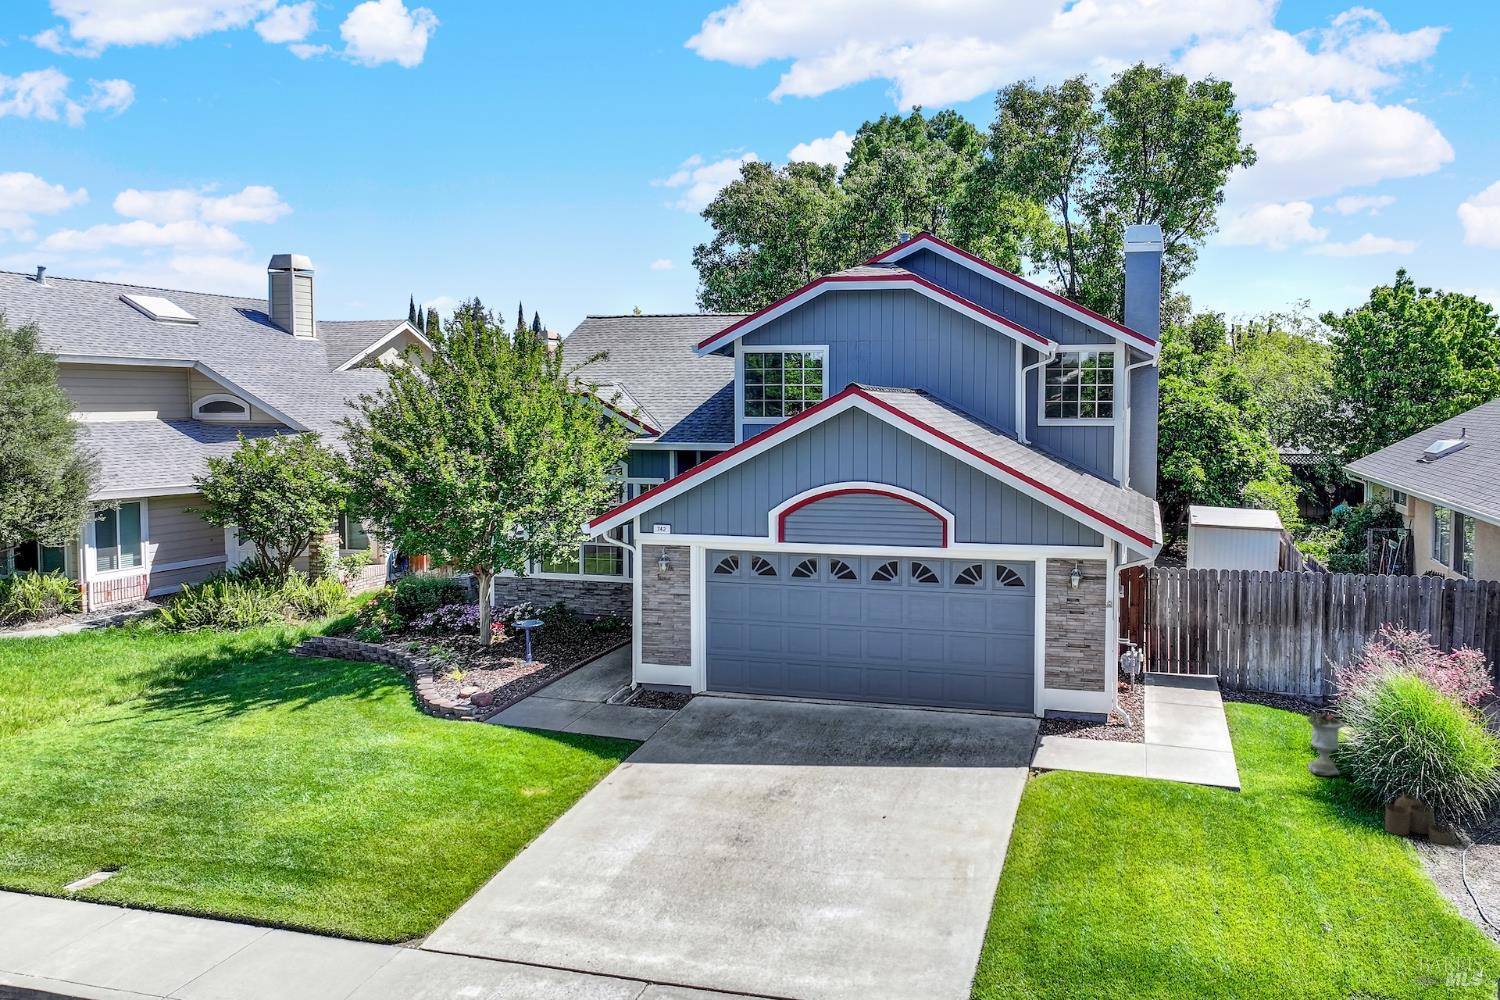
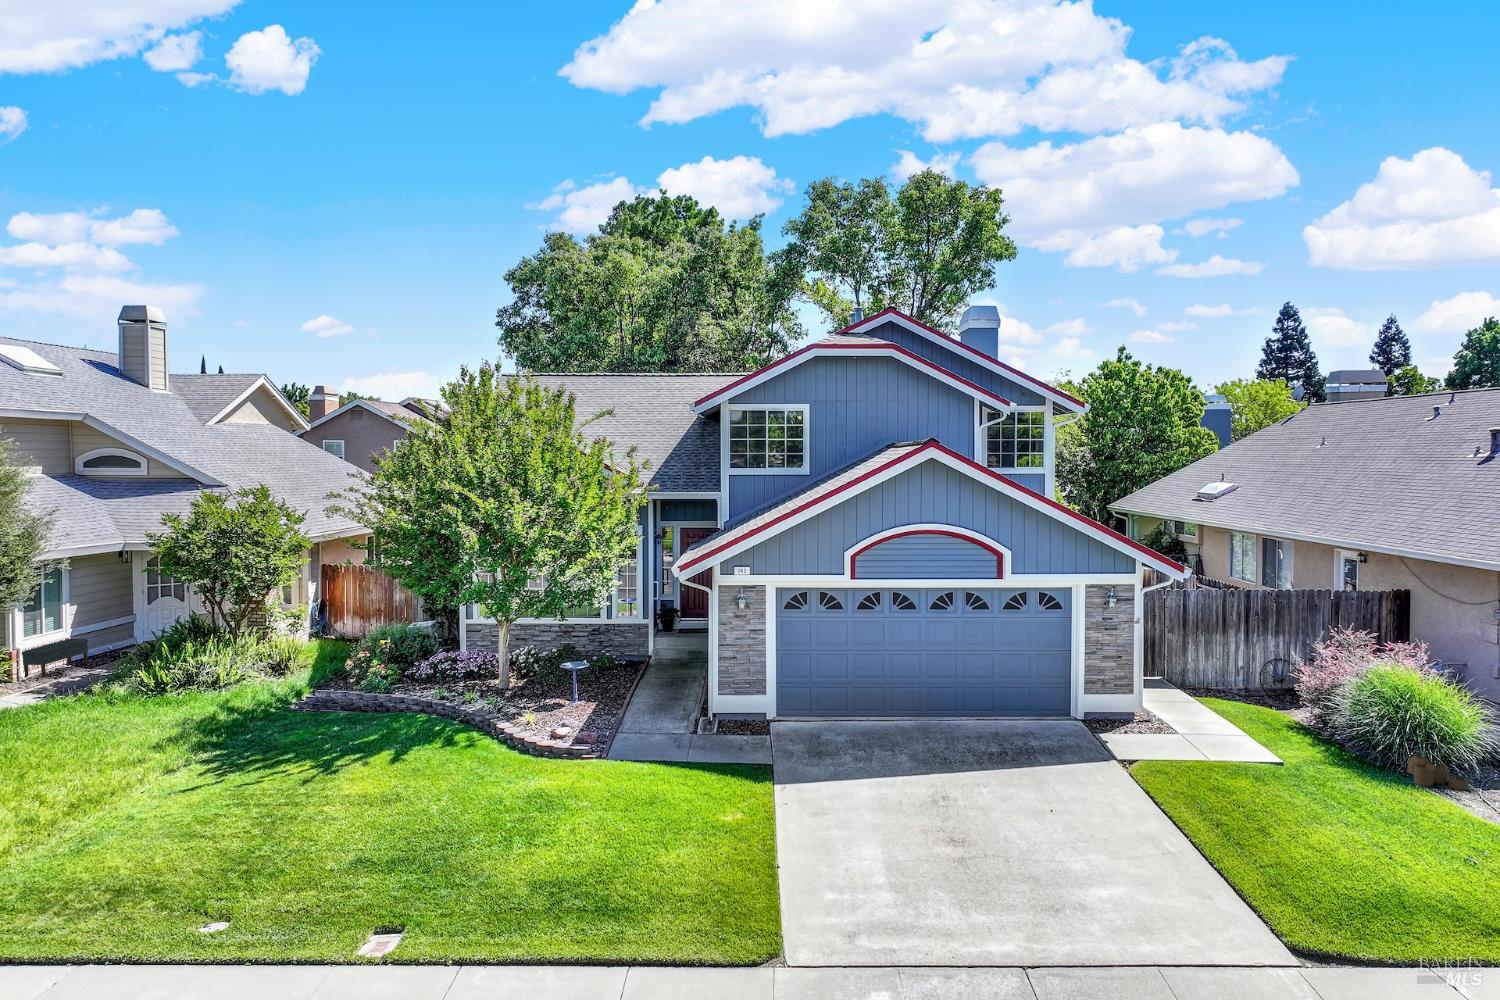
bench: none [95,575,157,610] -> present [22,639,88,678]
planter: present [1307,713,1344,776] -> none [1312,696,1343,747]

